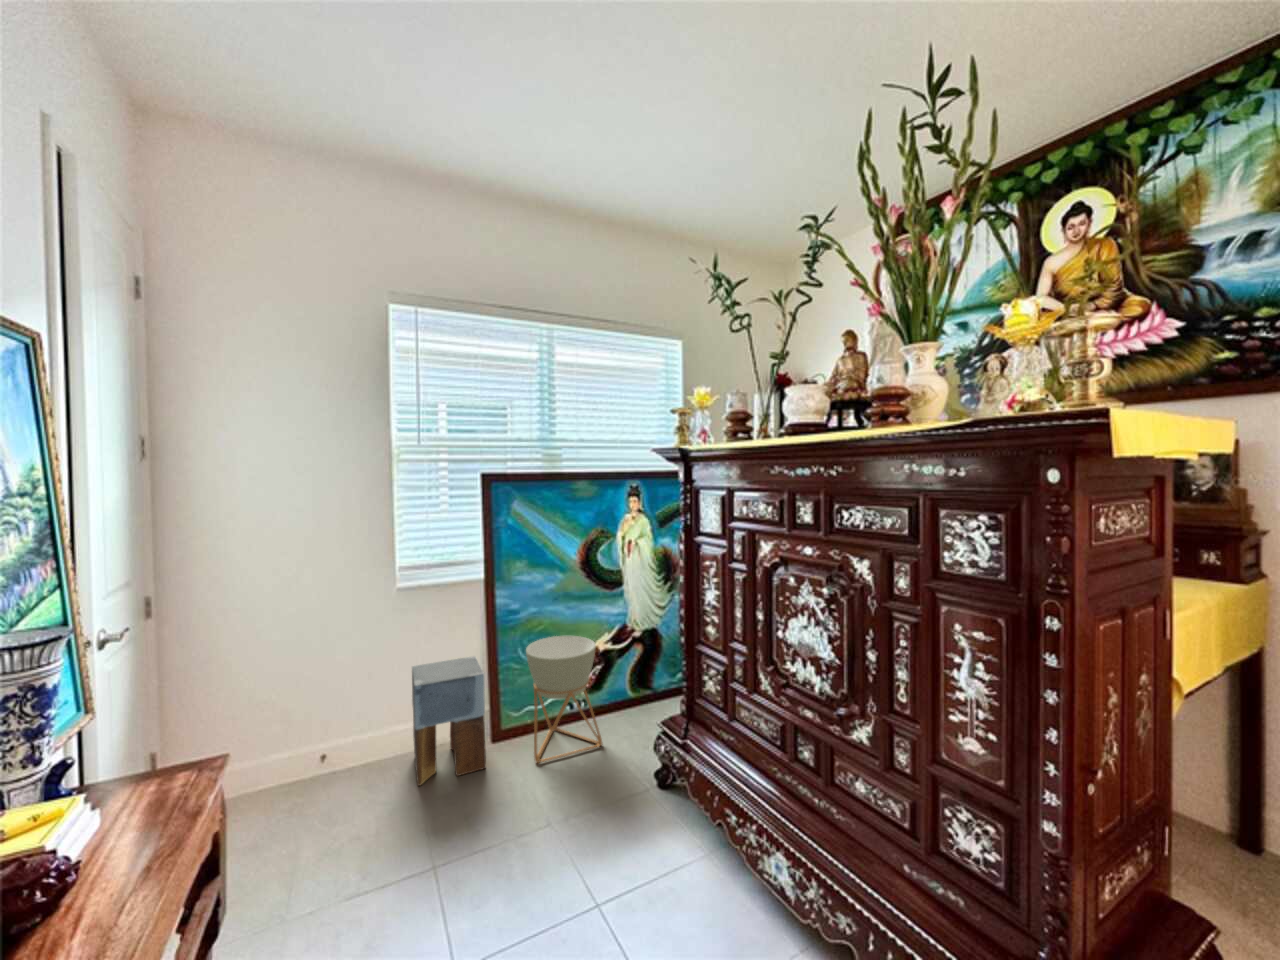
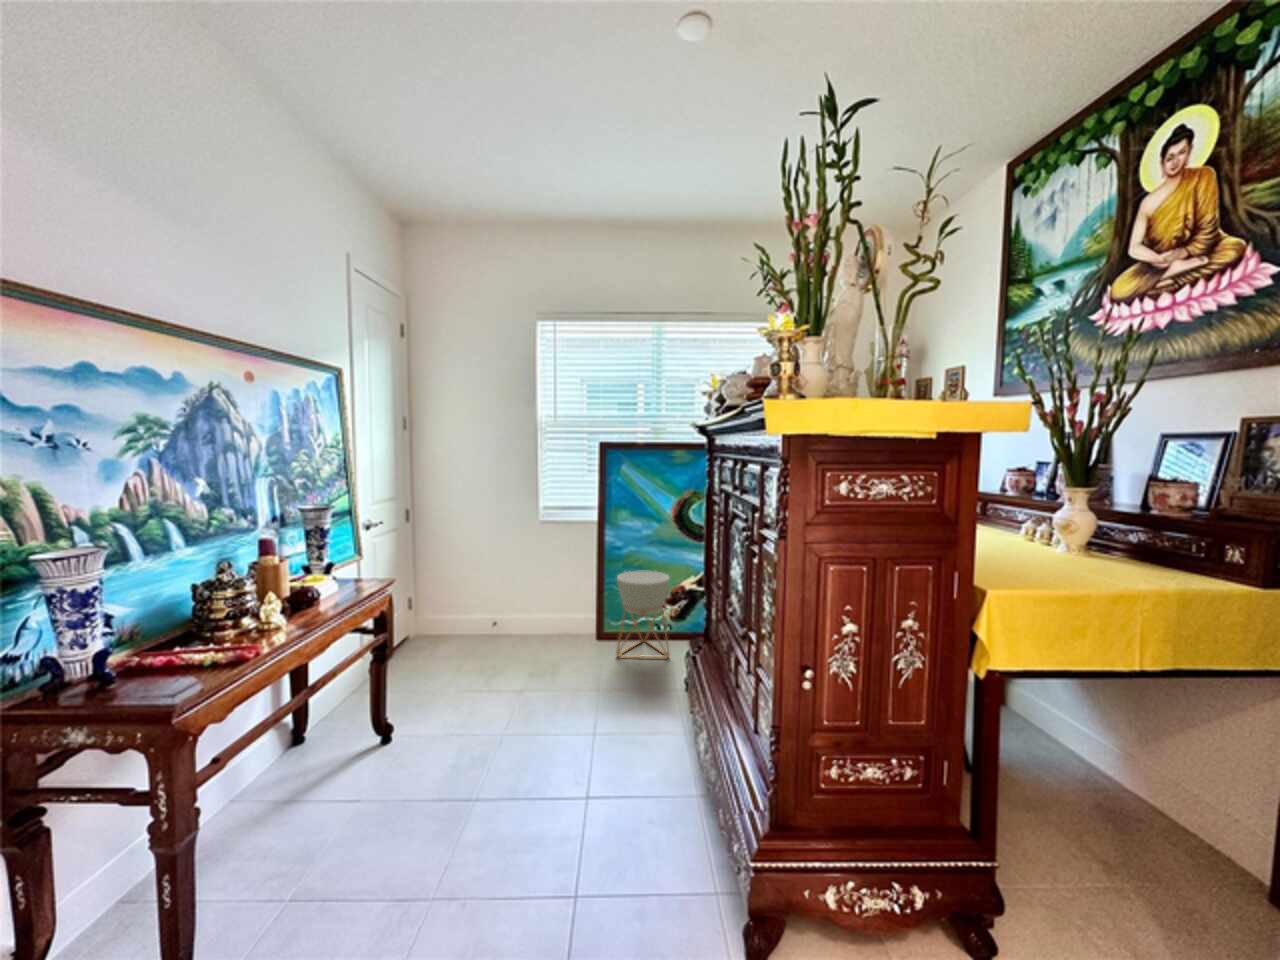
stool: present [412,656,486,786] -> none [539,575,590,652]

